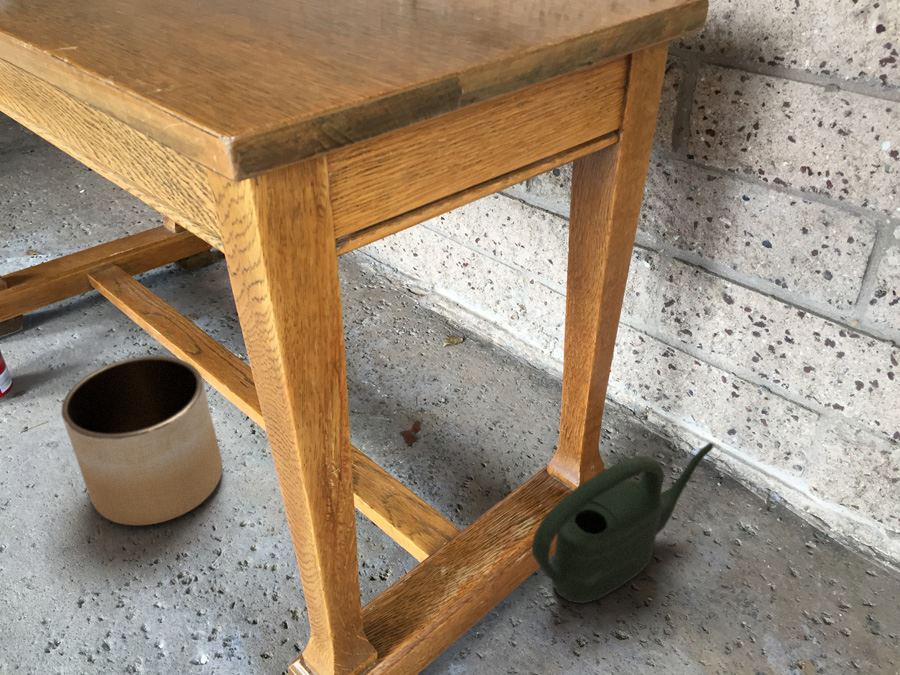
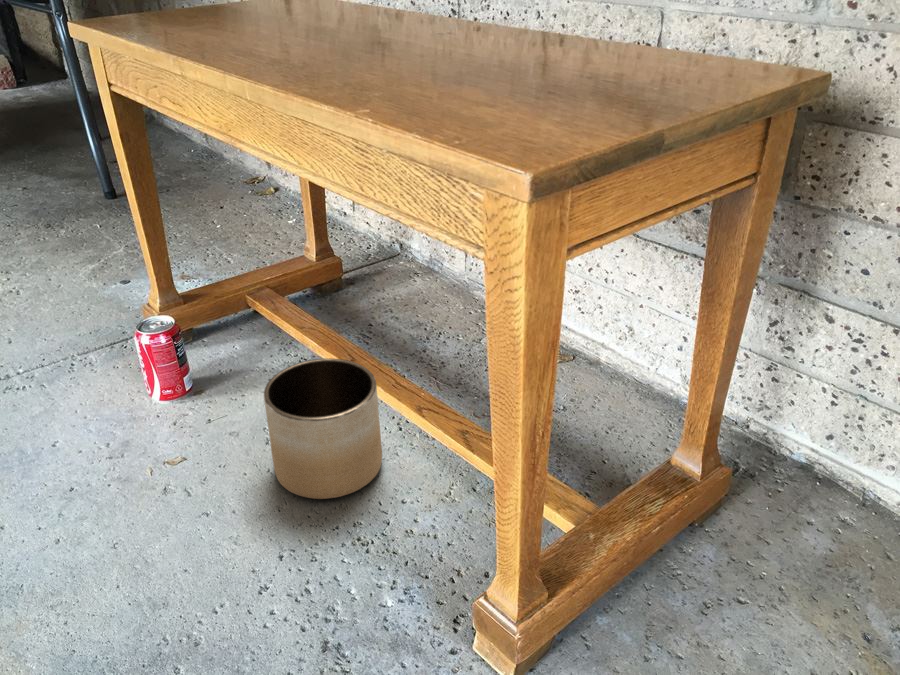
watering can: present [532,443,713,603] -> none [667,441,818,574]

